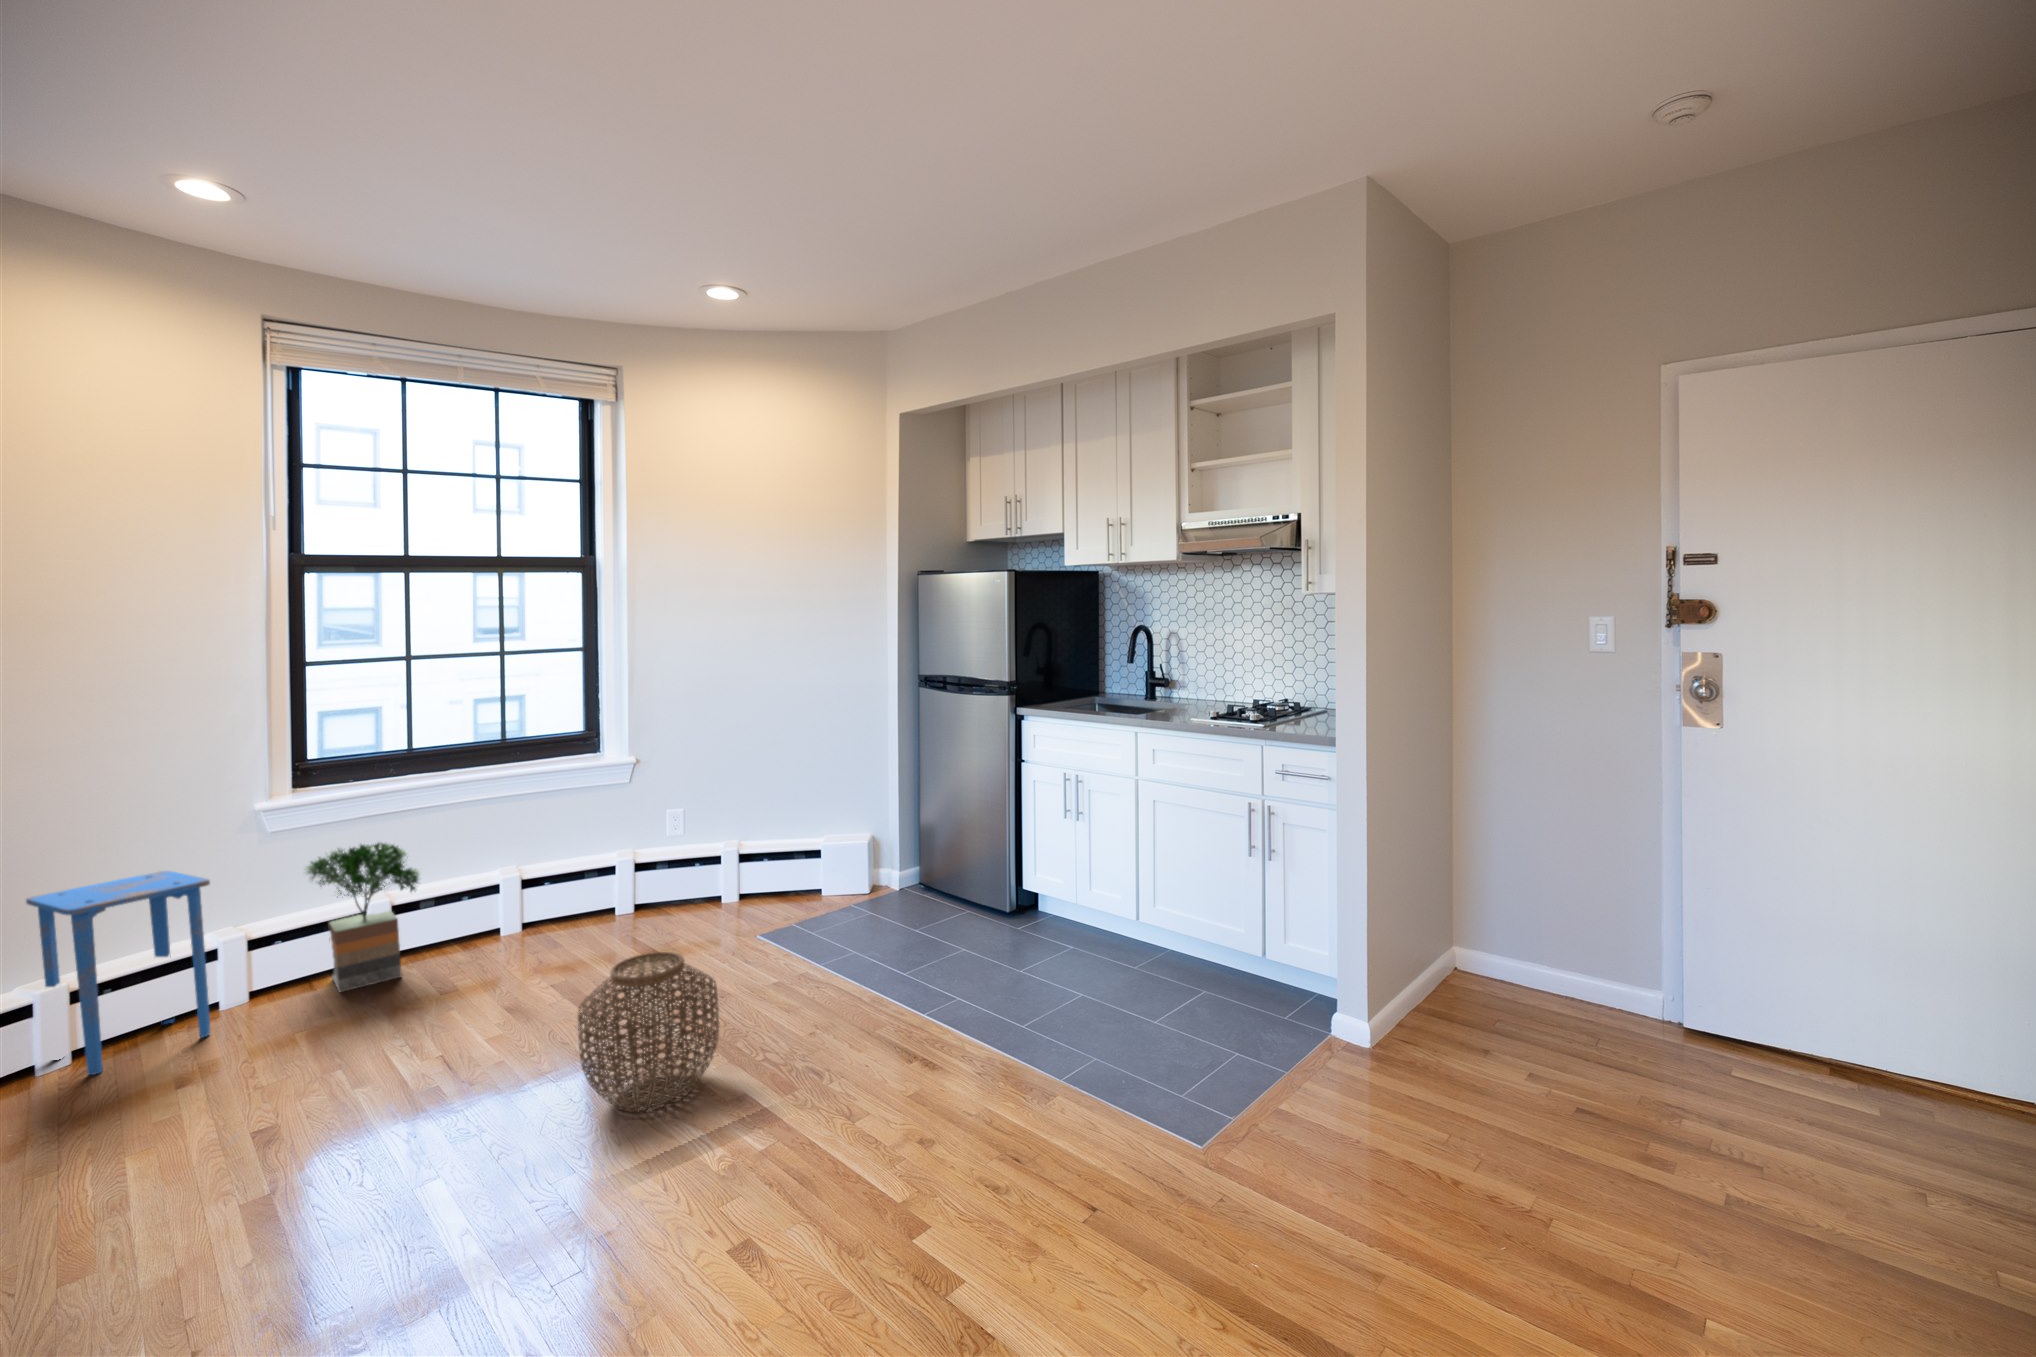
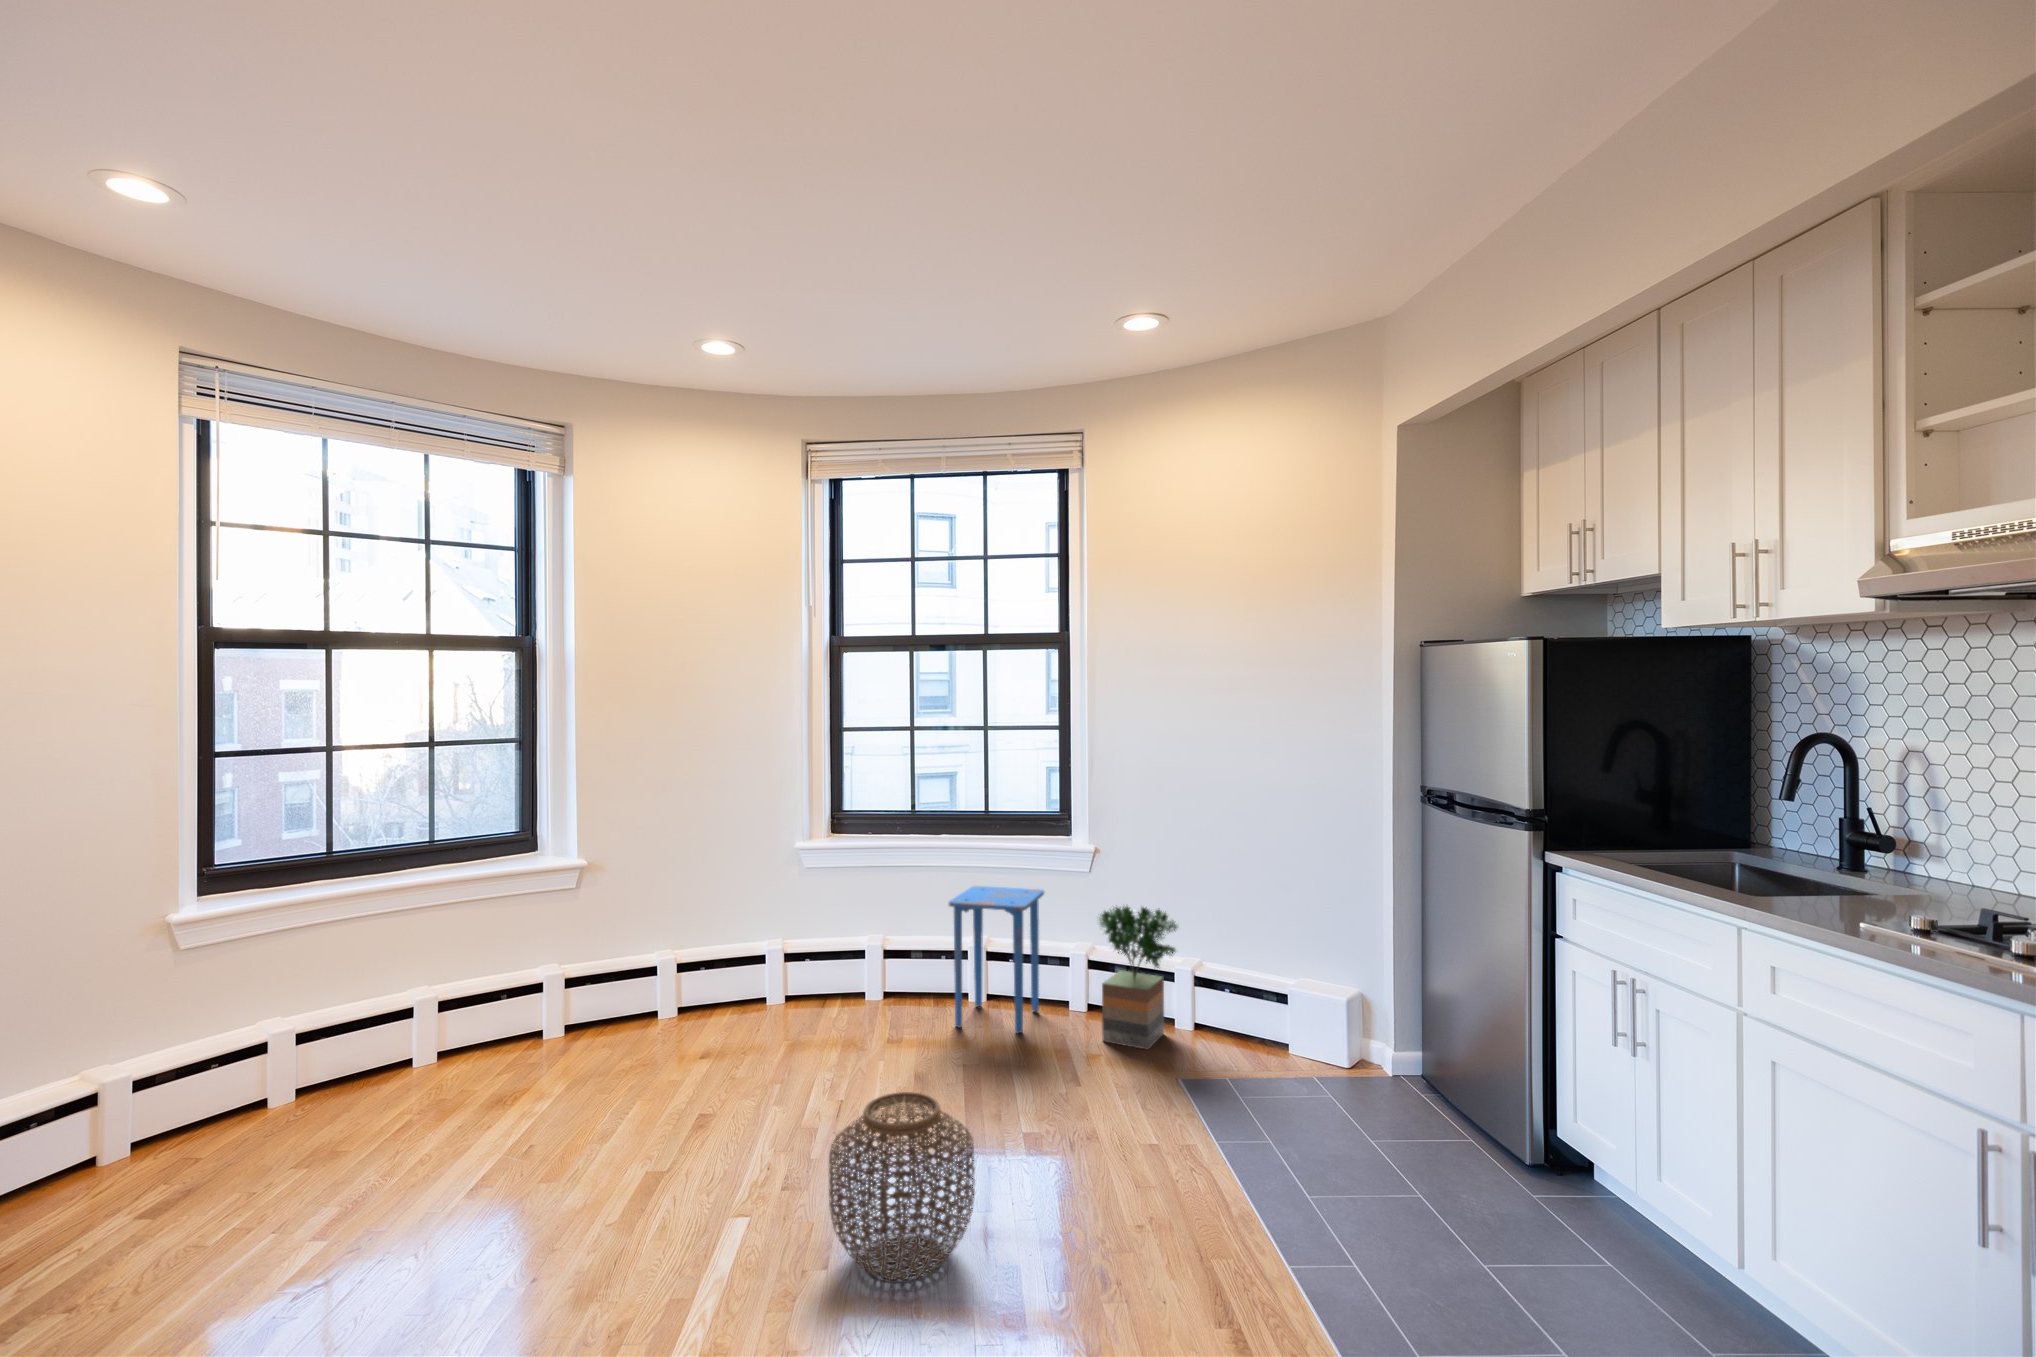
potted tree: present [307,843,420,992] -> present [1099,906,1179,1050]
side table: present [26,871,210,1075] -> present [949,886,1044,1033]

